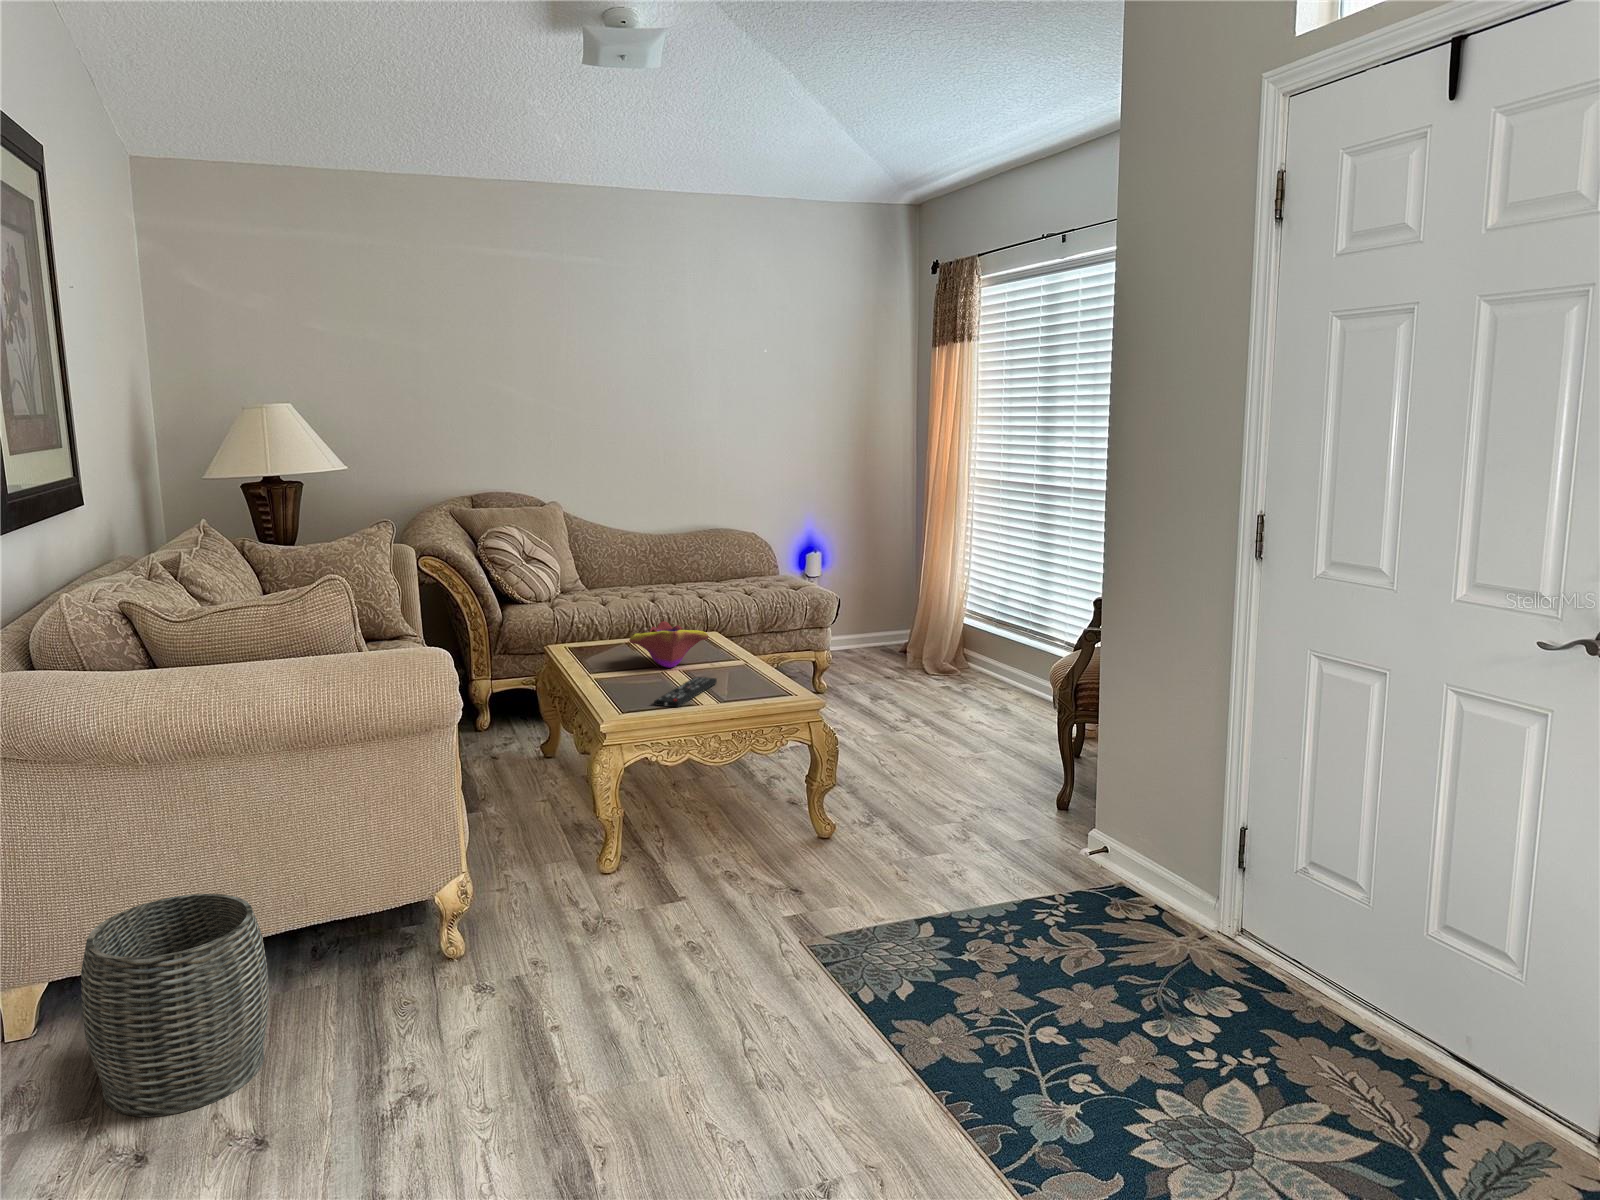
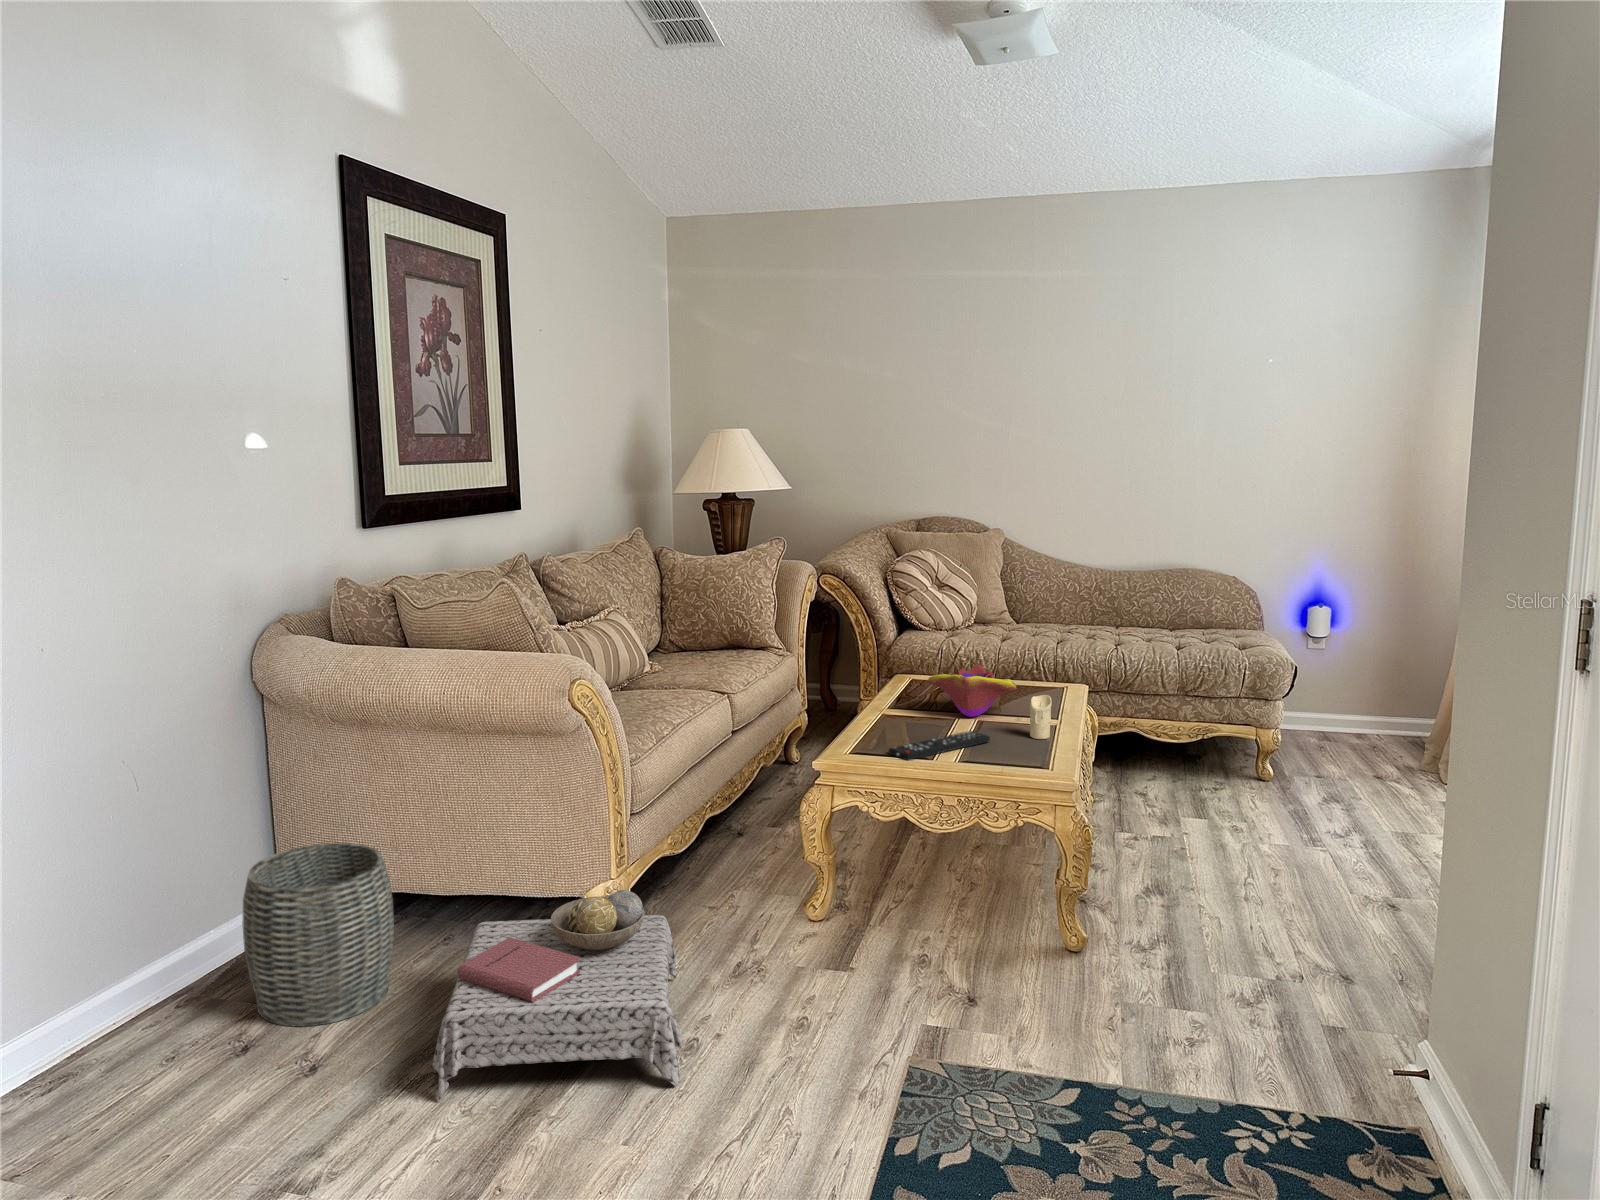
candle: none [738,638,756,675] -> present [1030,695,1052,739]
ottoman: none [353,865,653,1110] -> present [432,890,683,1100]

